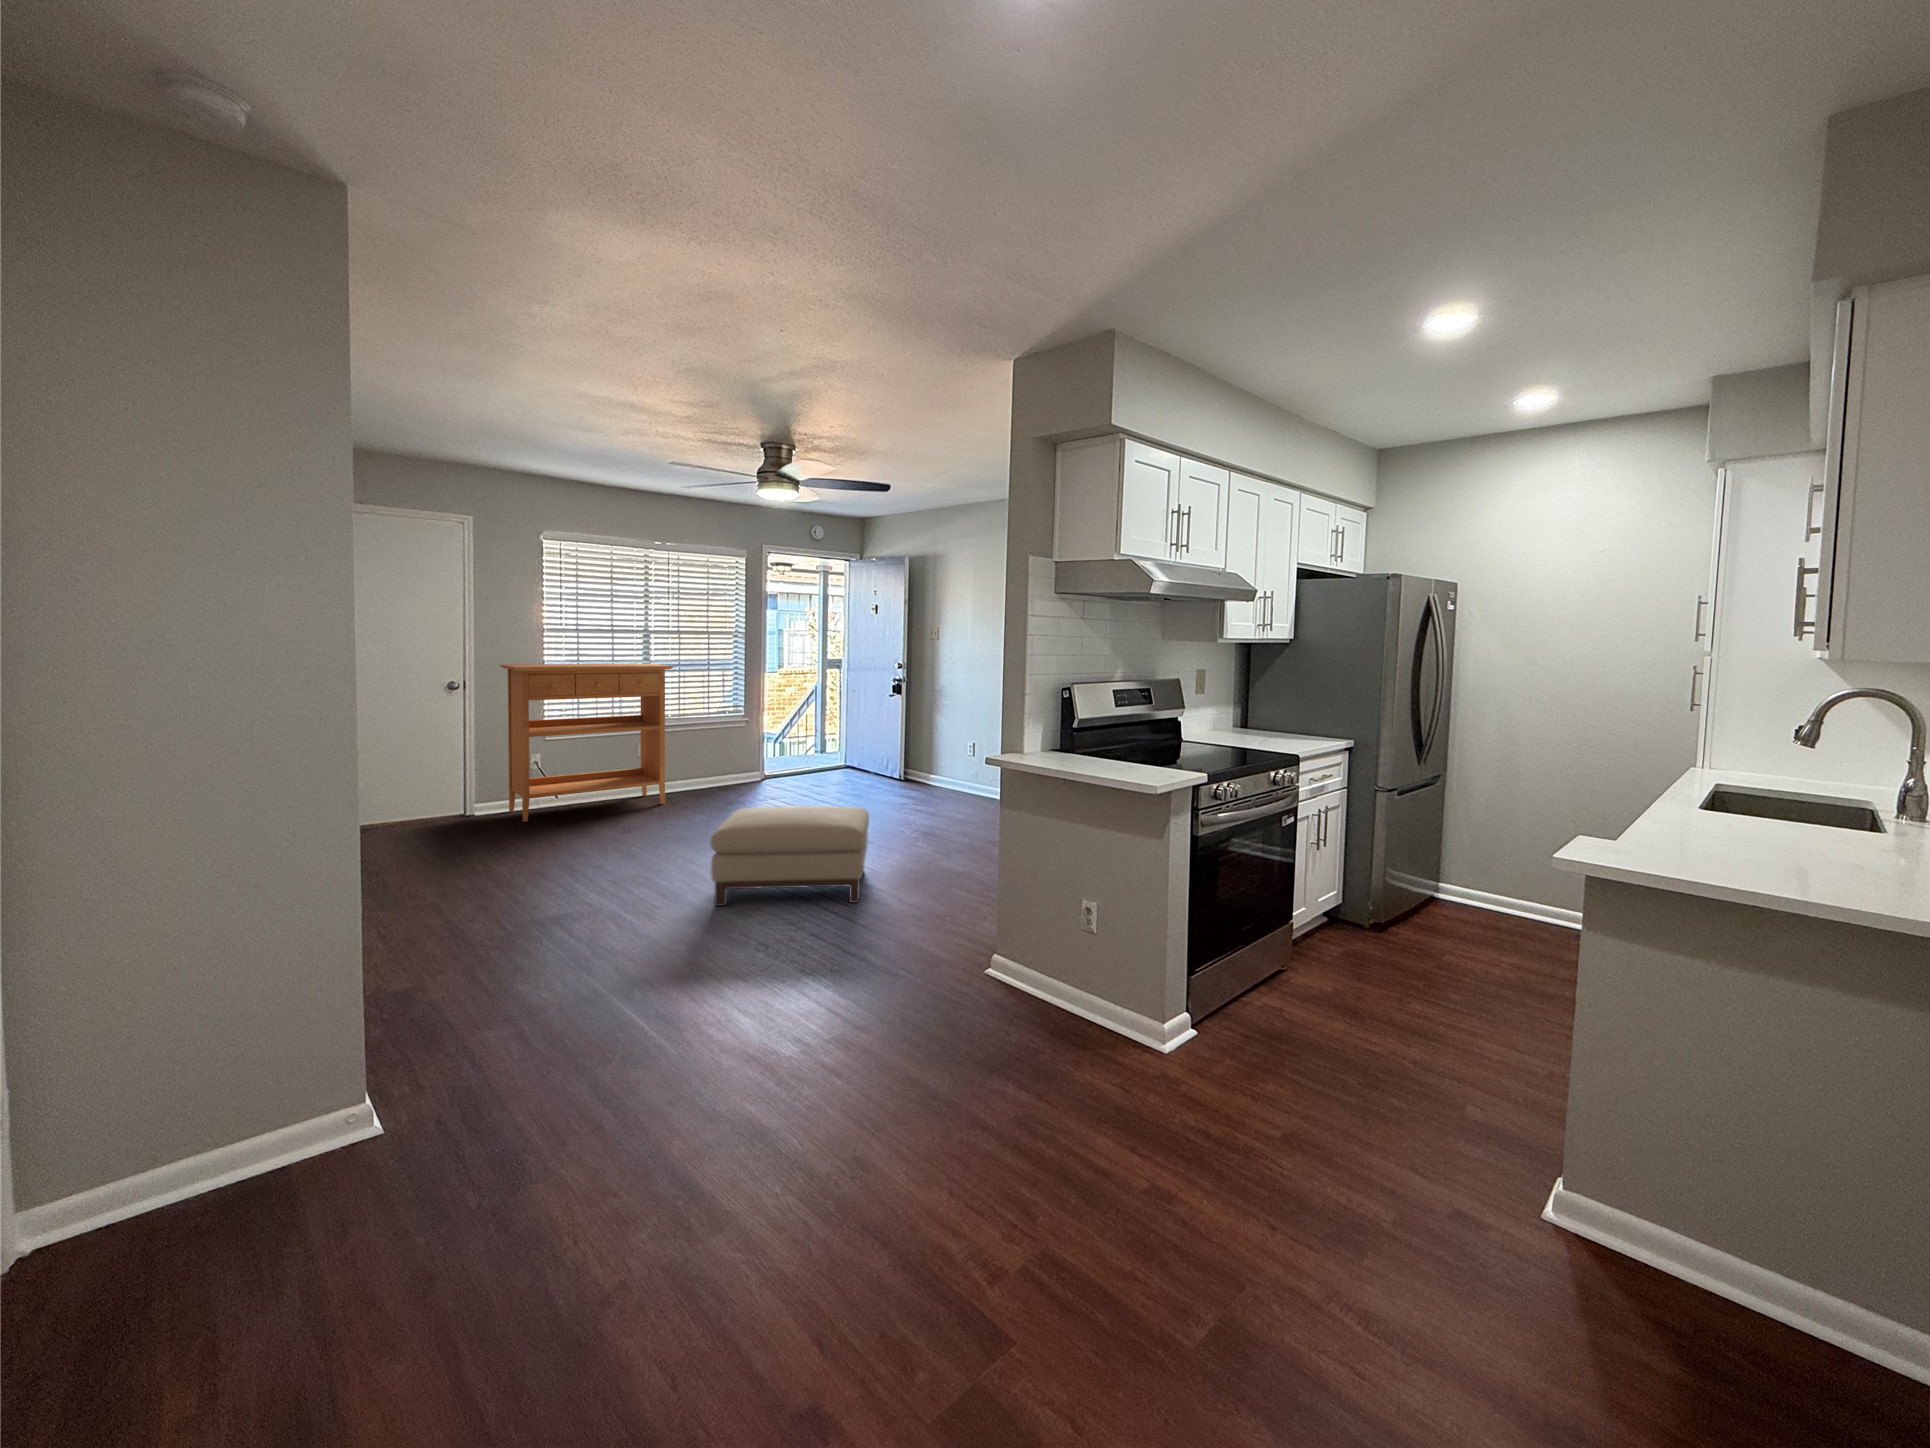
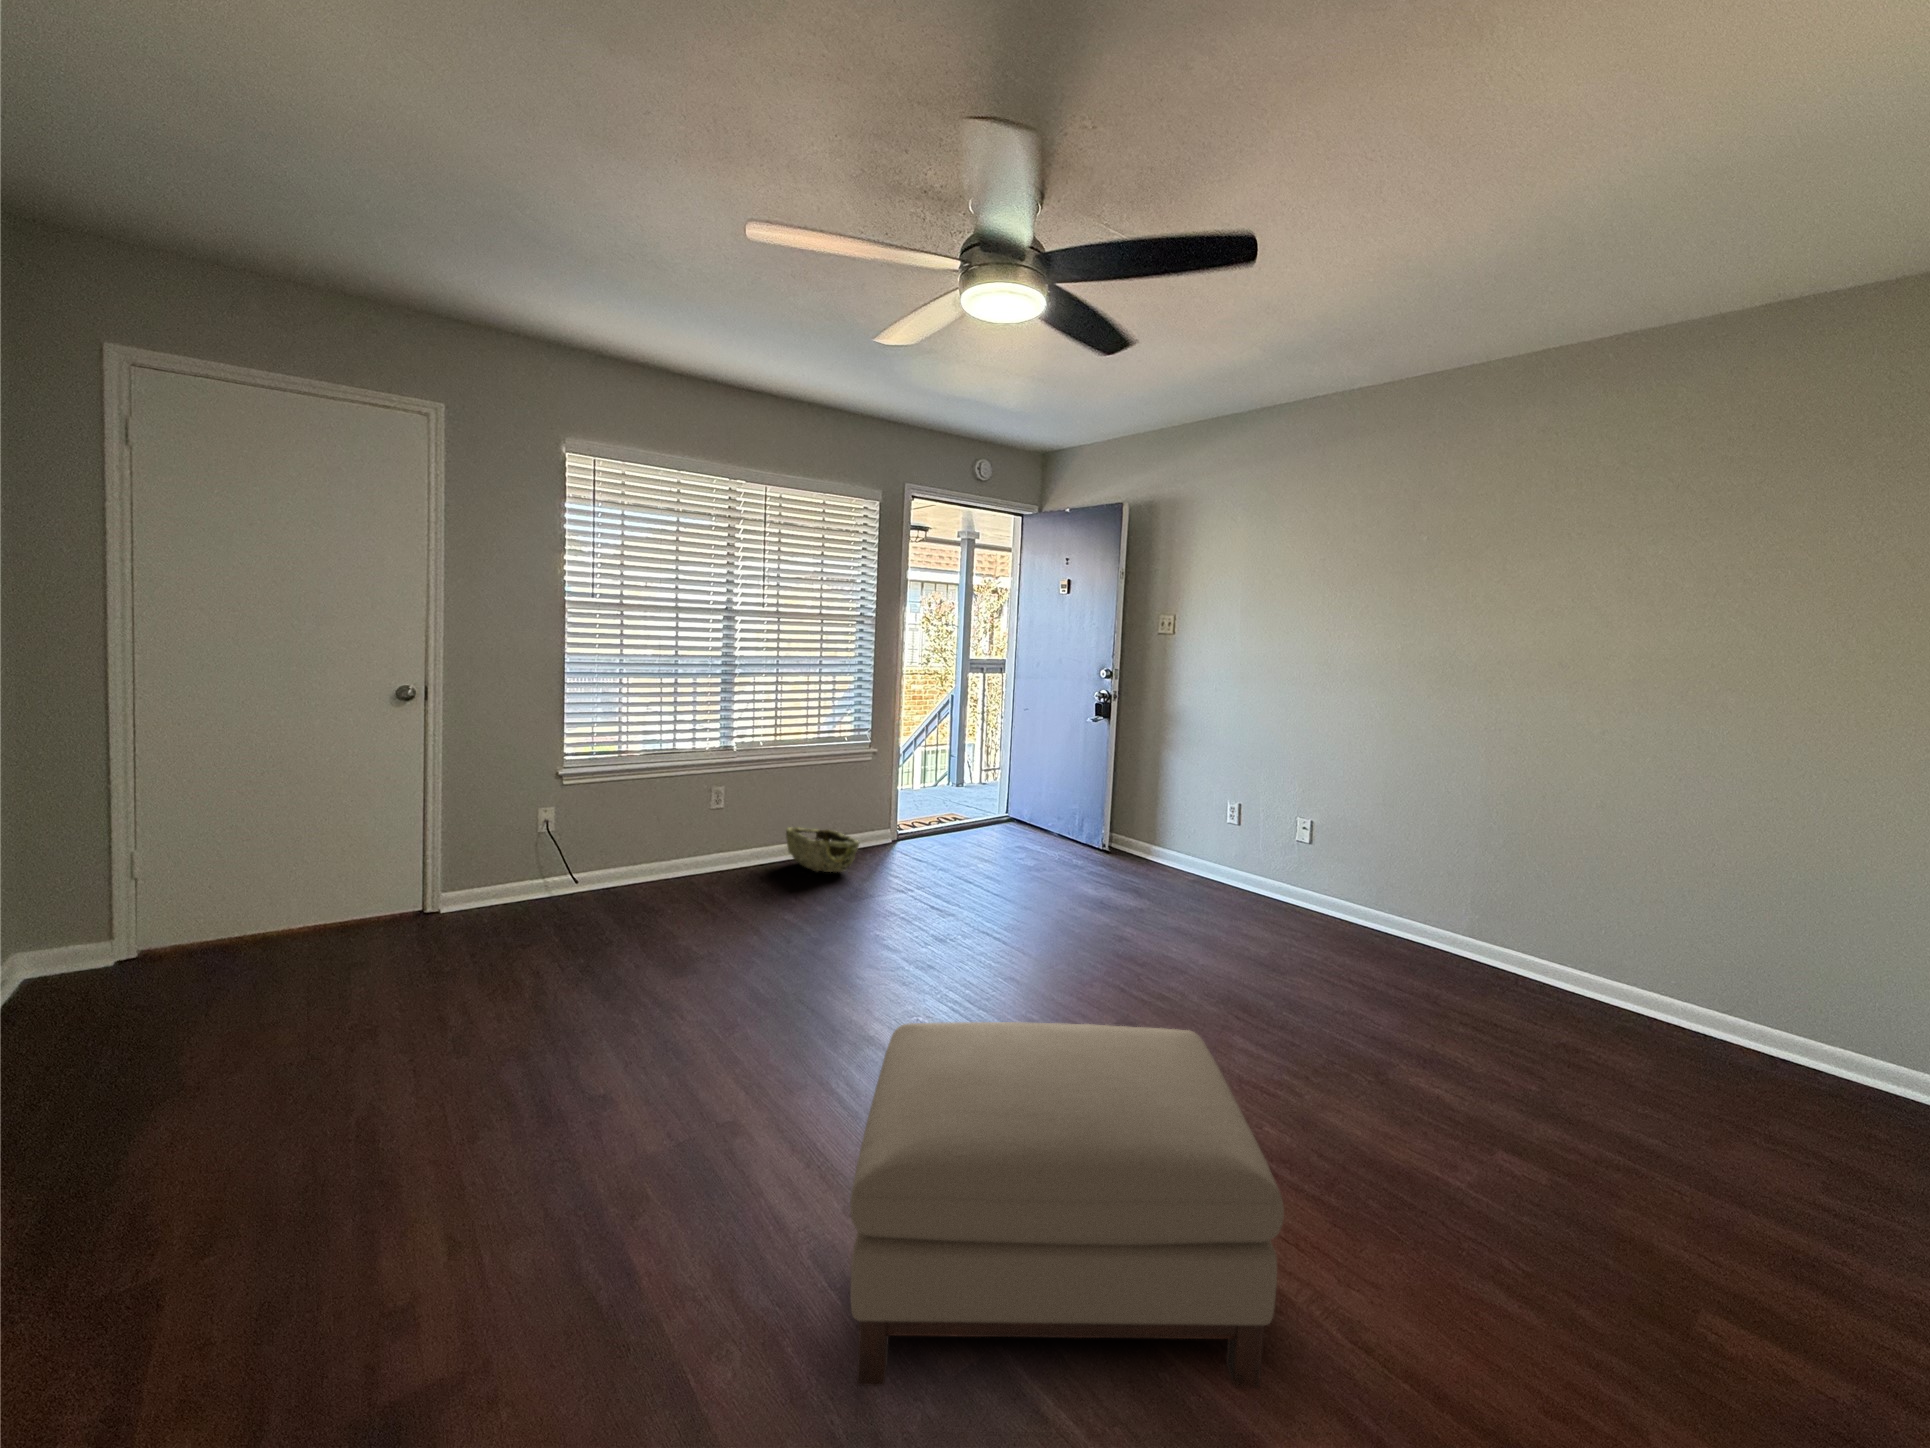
console table: present [500,664,674,822] -> none [485,659,770,936]
woven basket: none [688,768,736,794] -> present [786,827,859,872]

